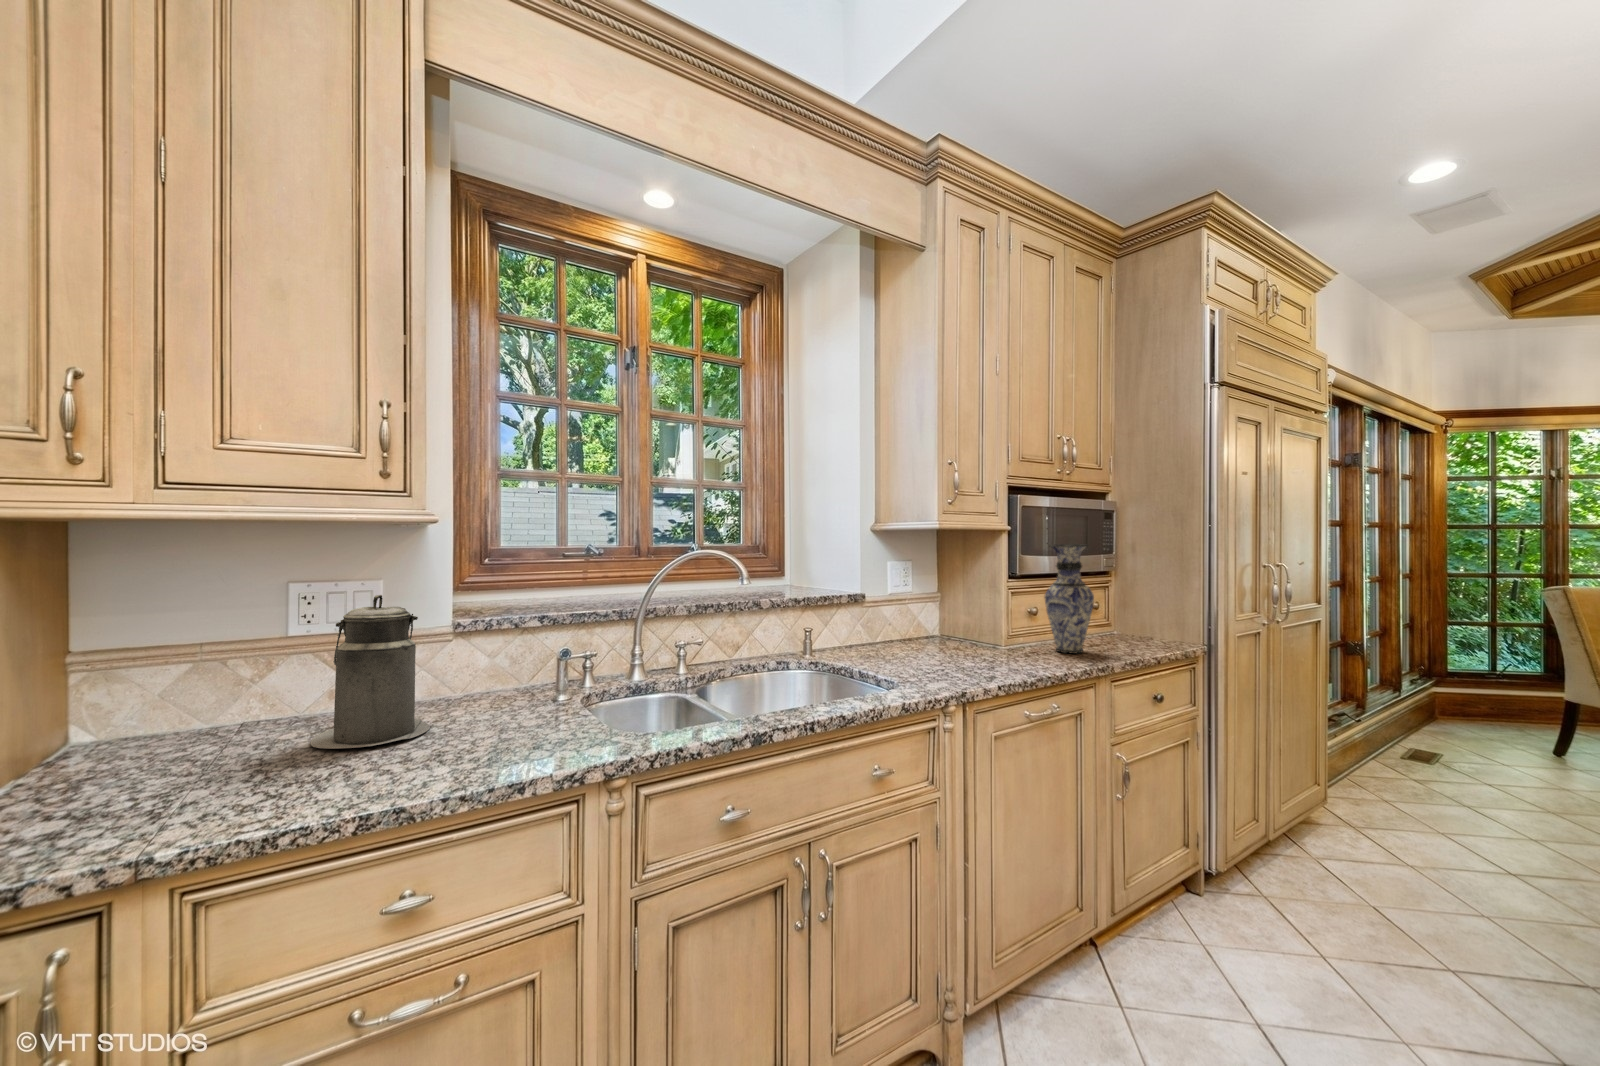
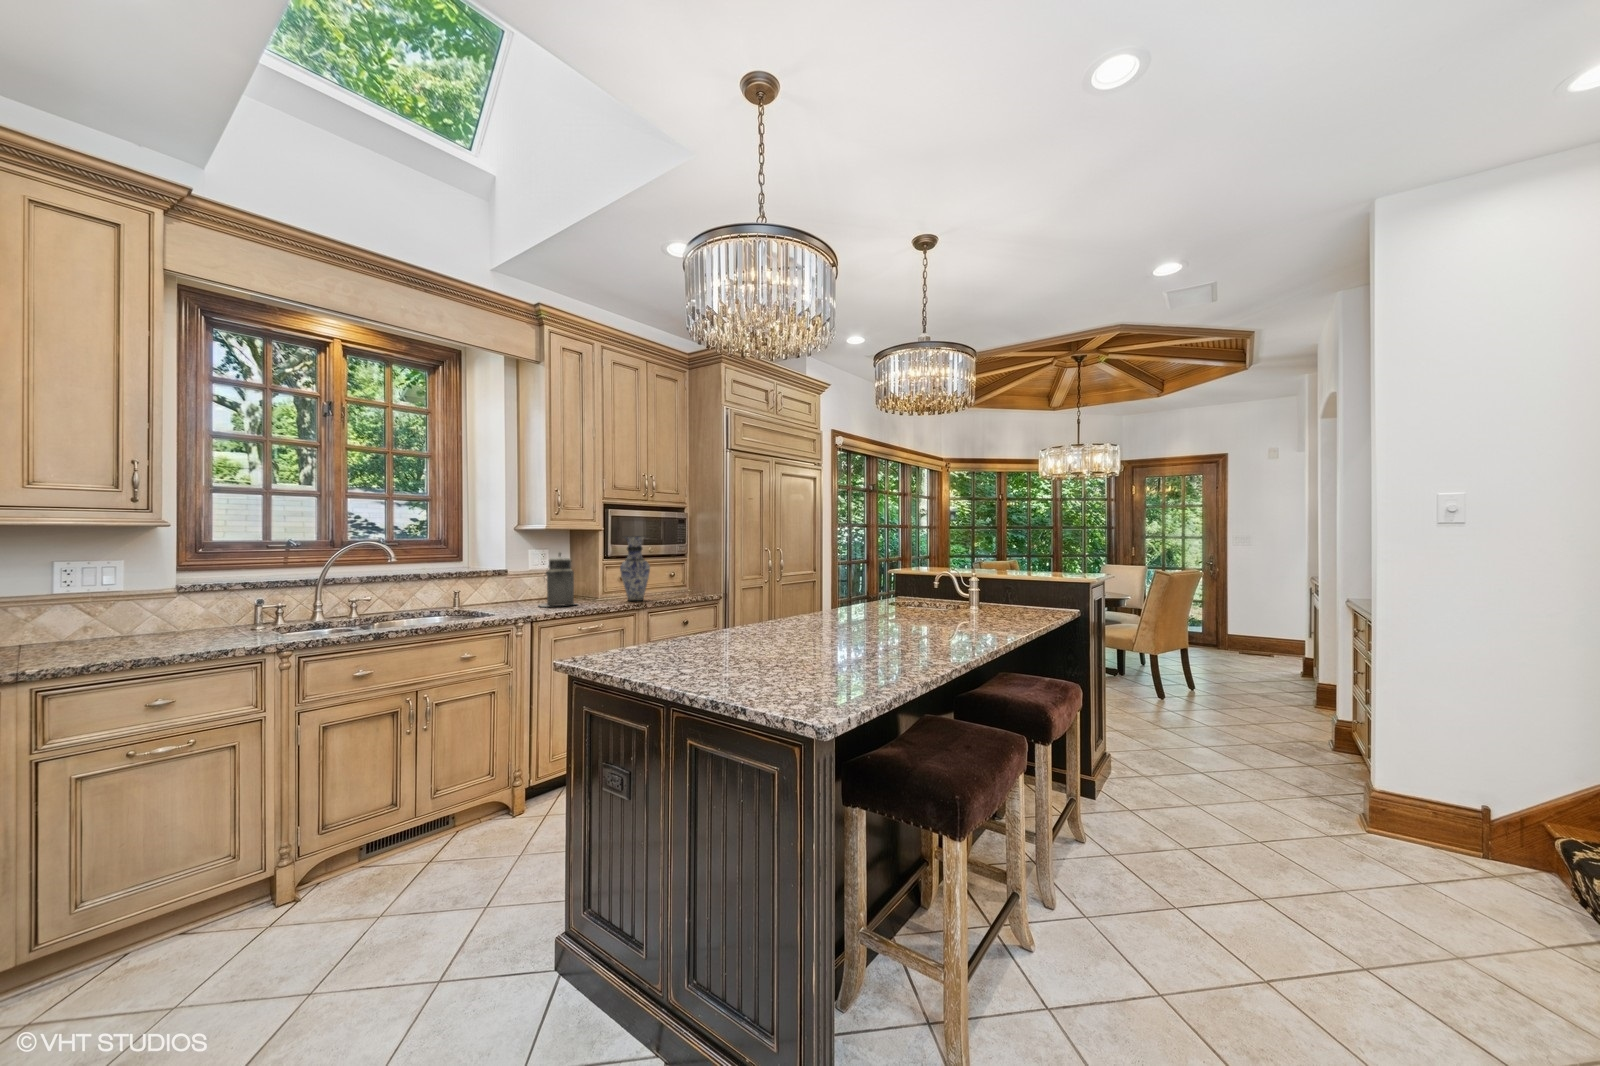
canister: present [310,595,430,749] -> present [539,553,574,607]

